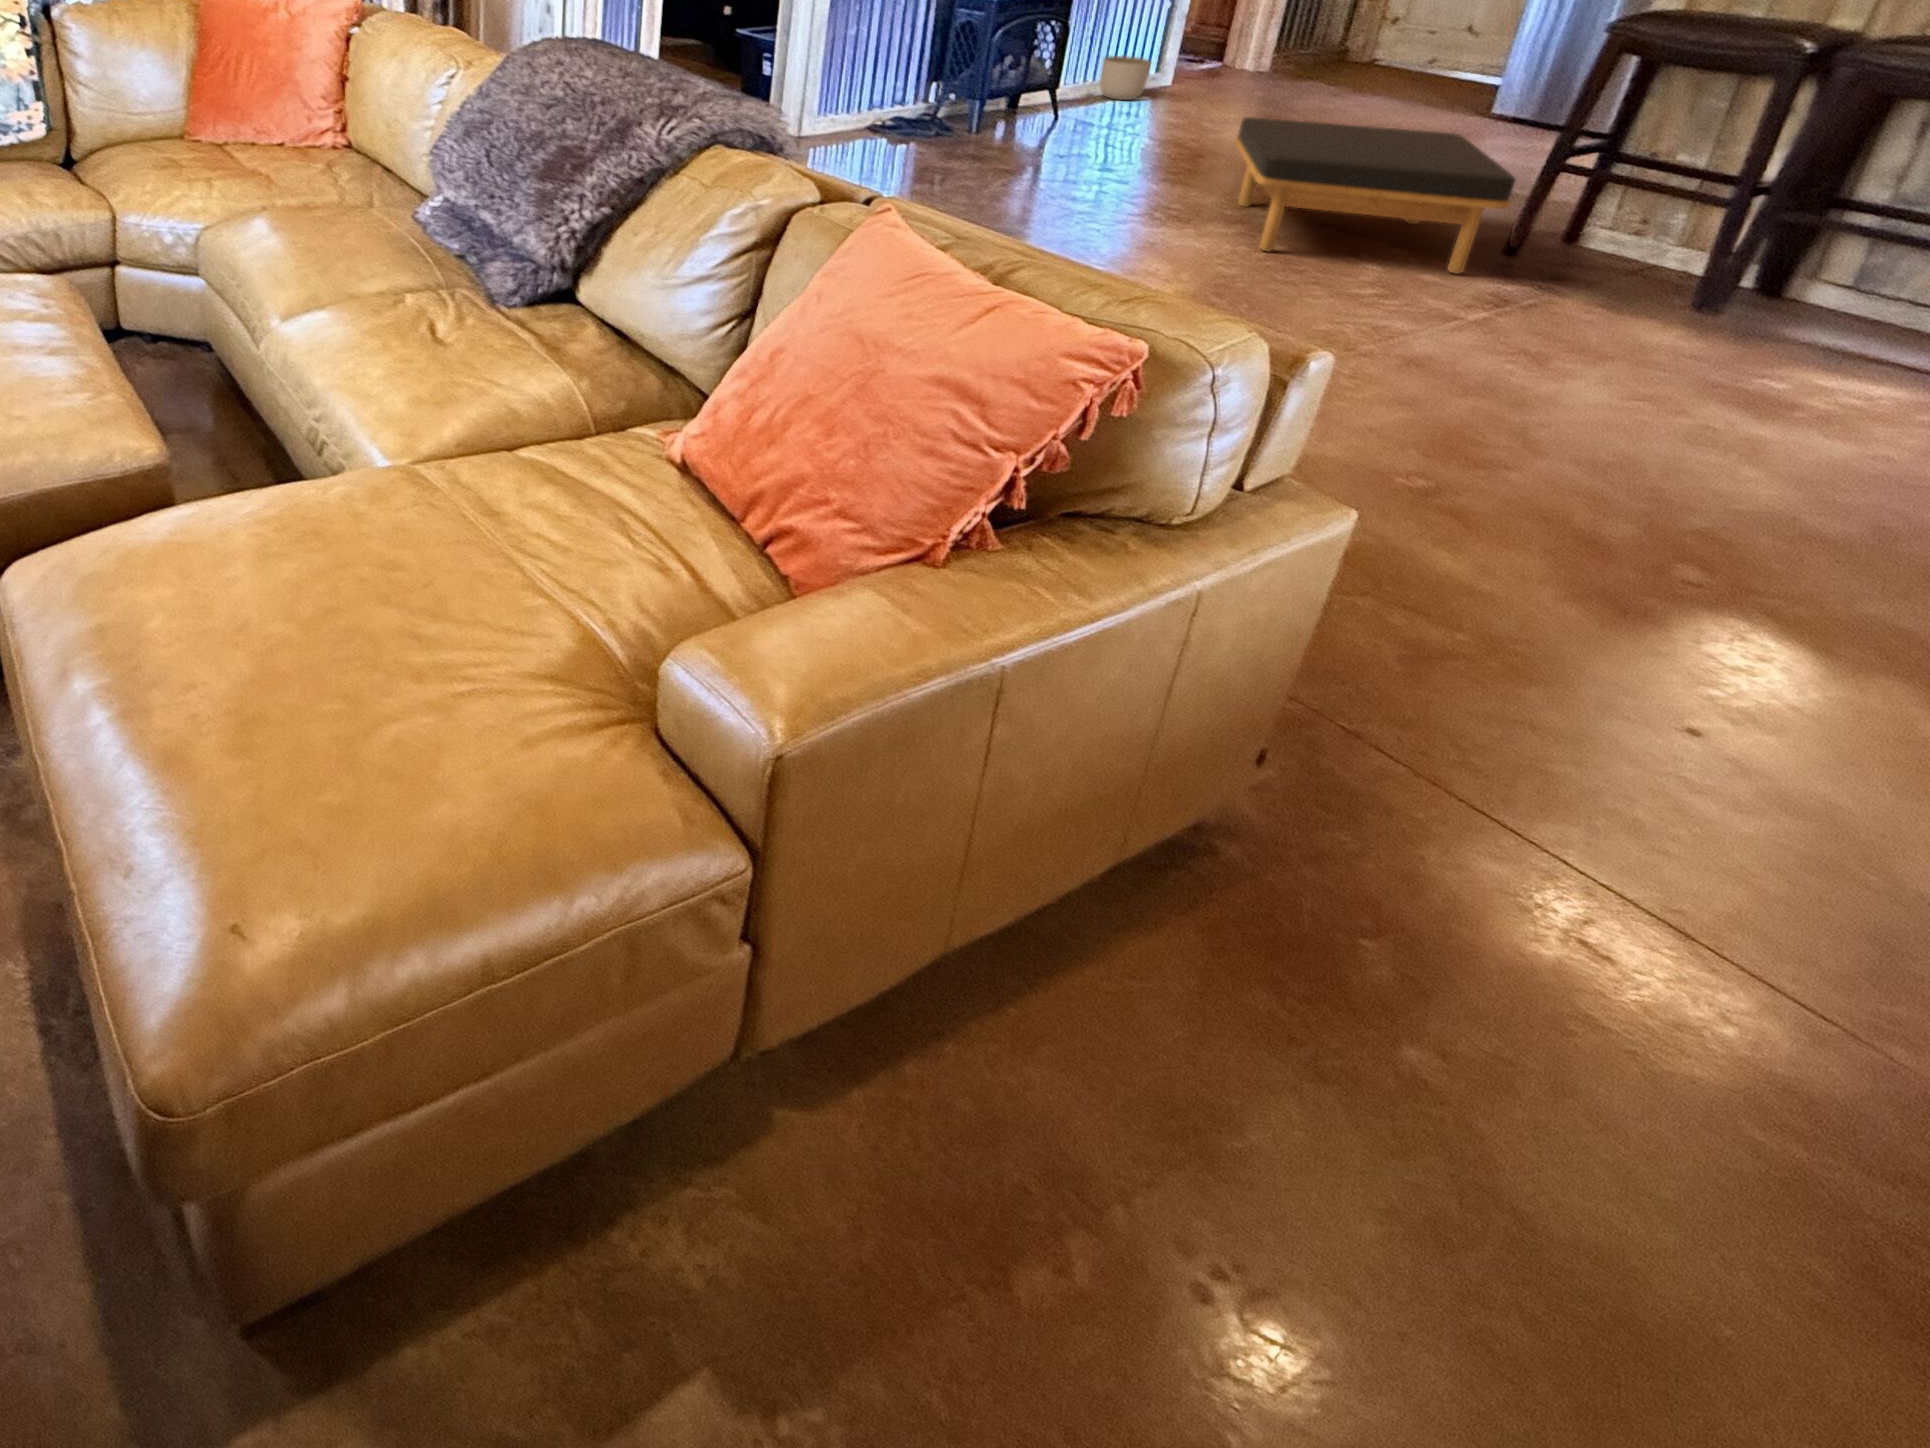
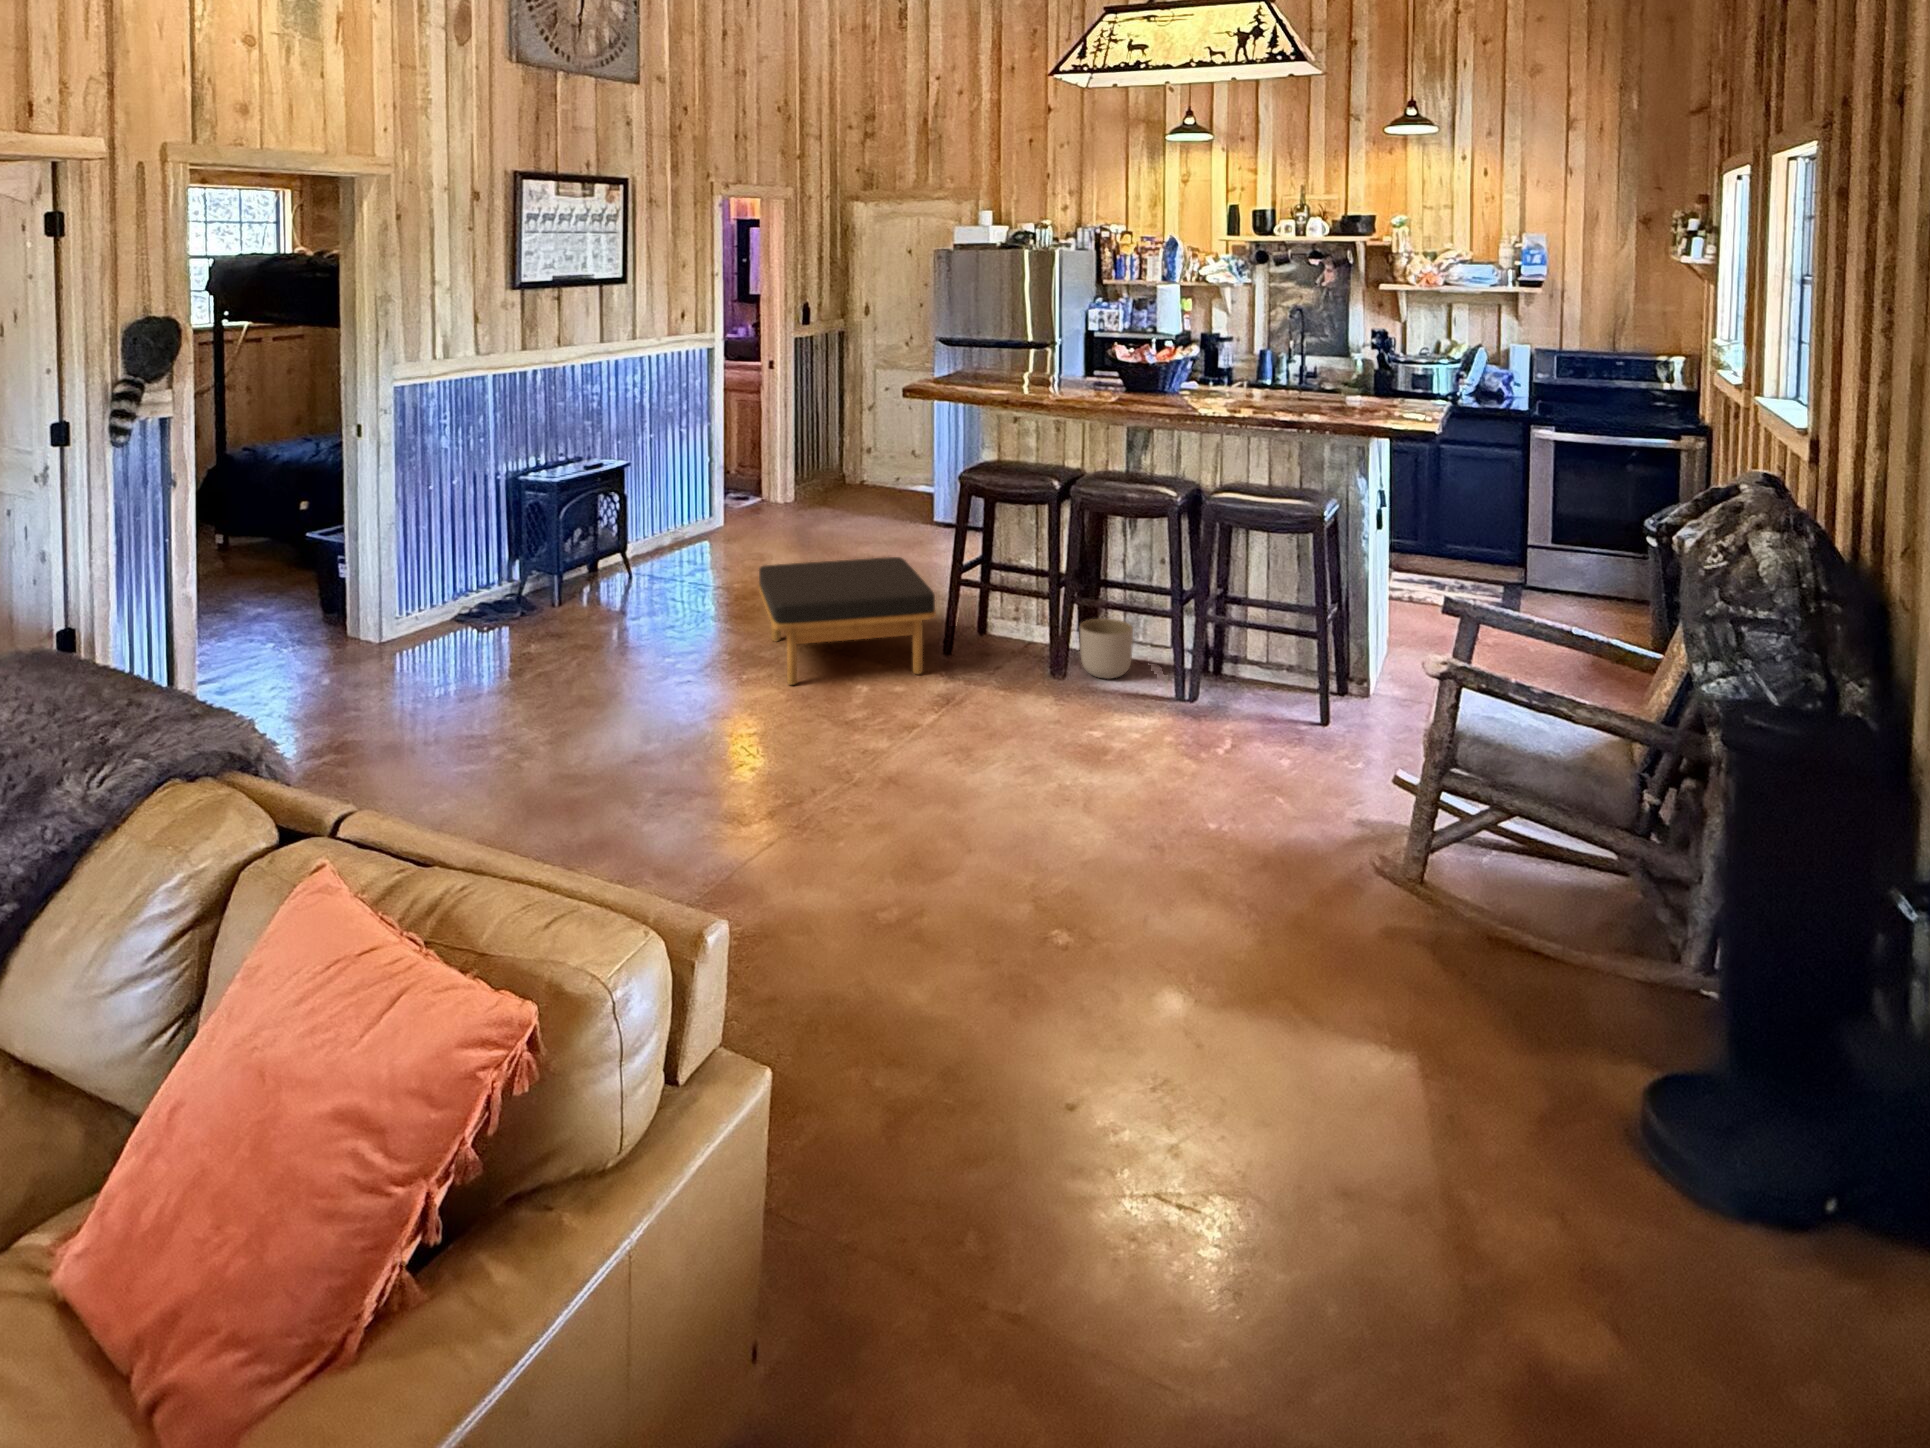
planter: present [1099,56,1151,100] -> present [1080,619,1133,679]

